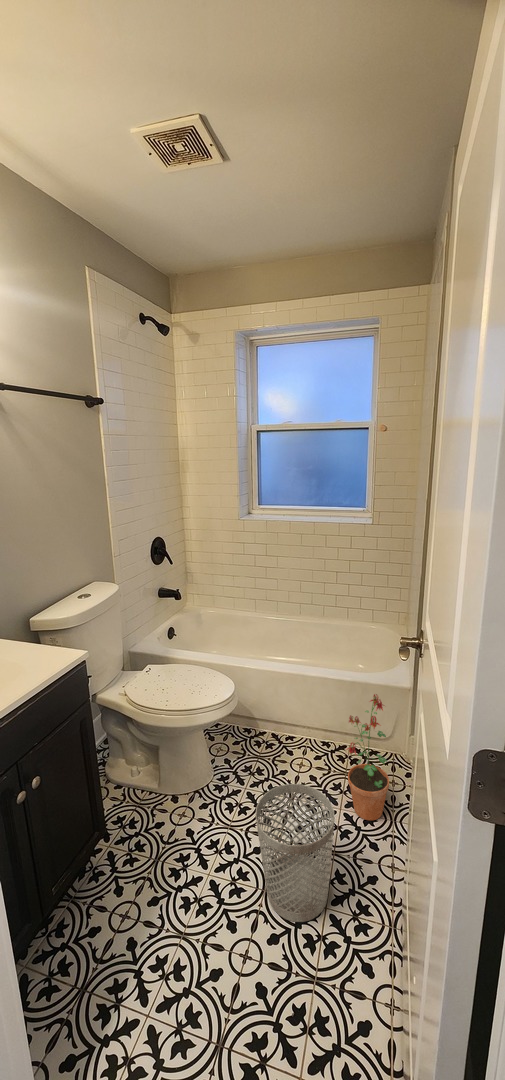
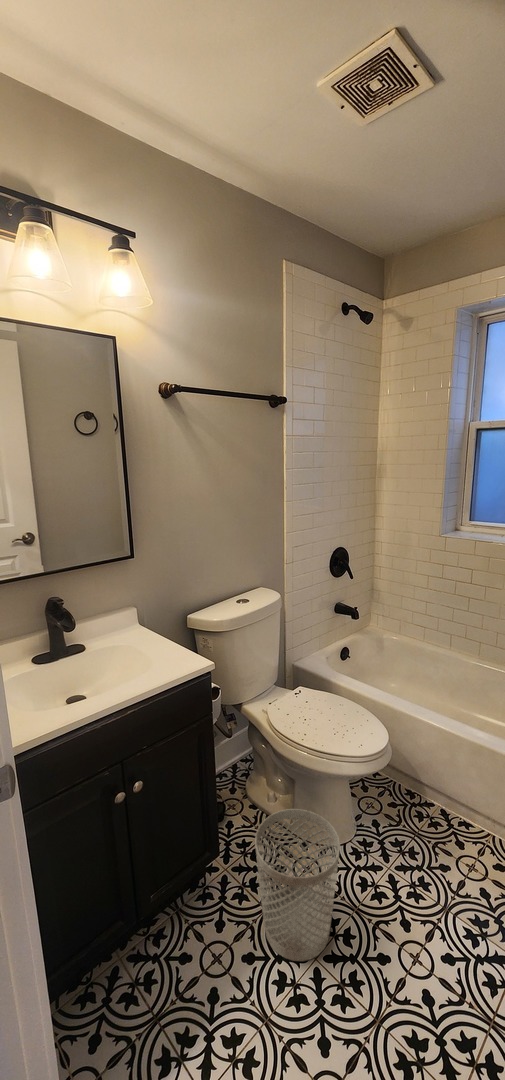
potted plant: present [348,694,389,820] -> none [394,751,456,898]

